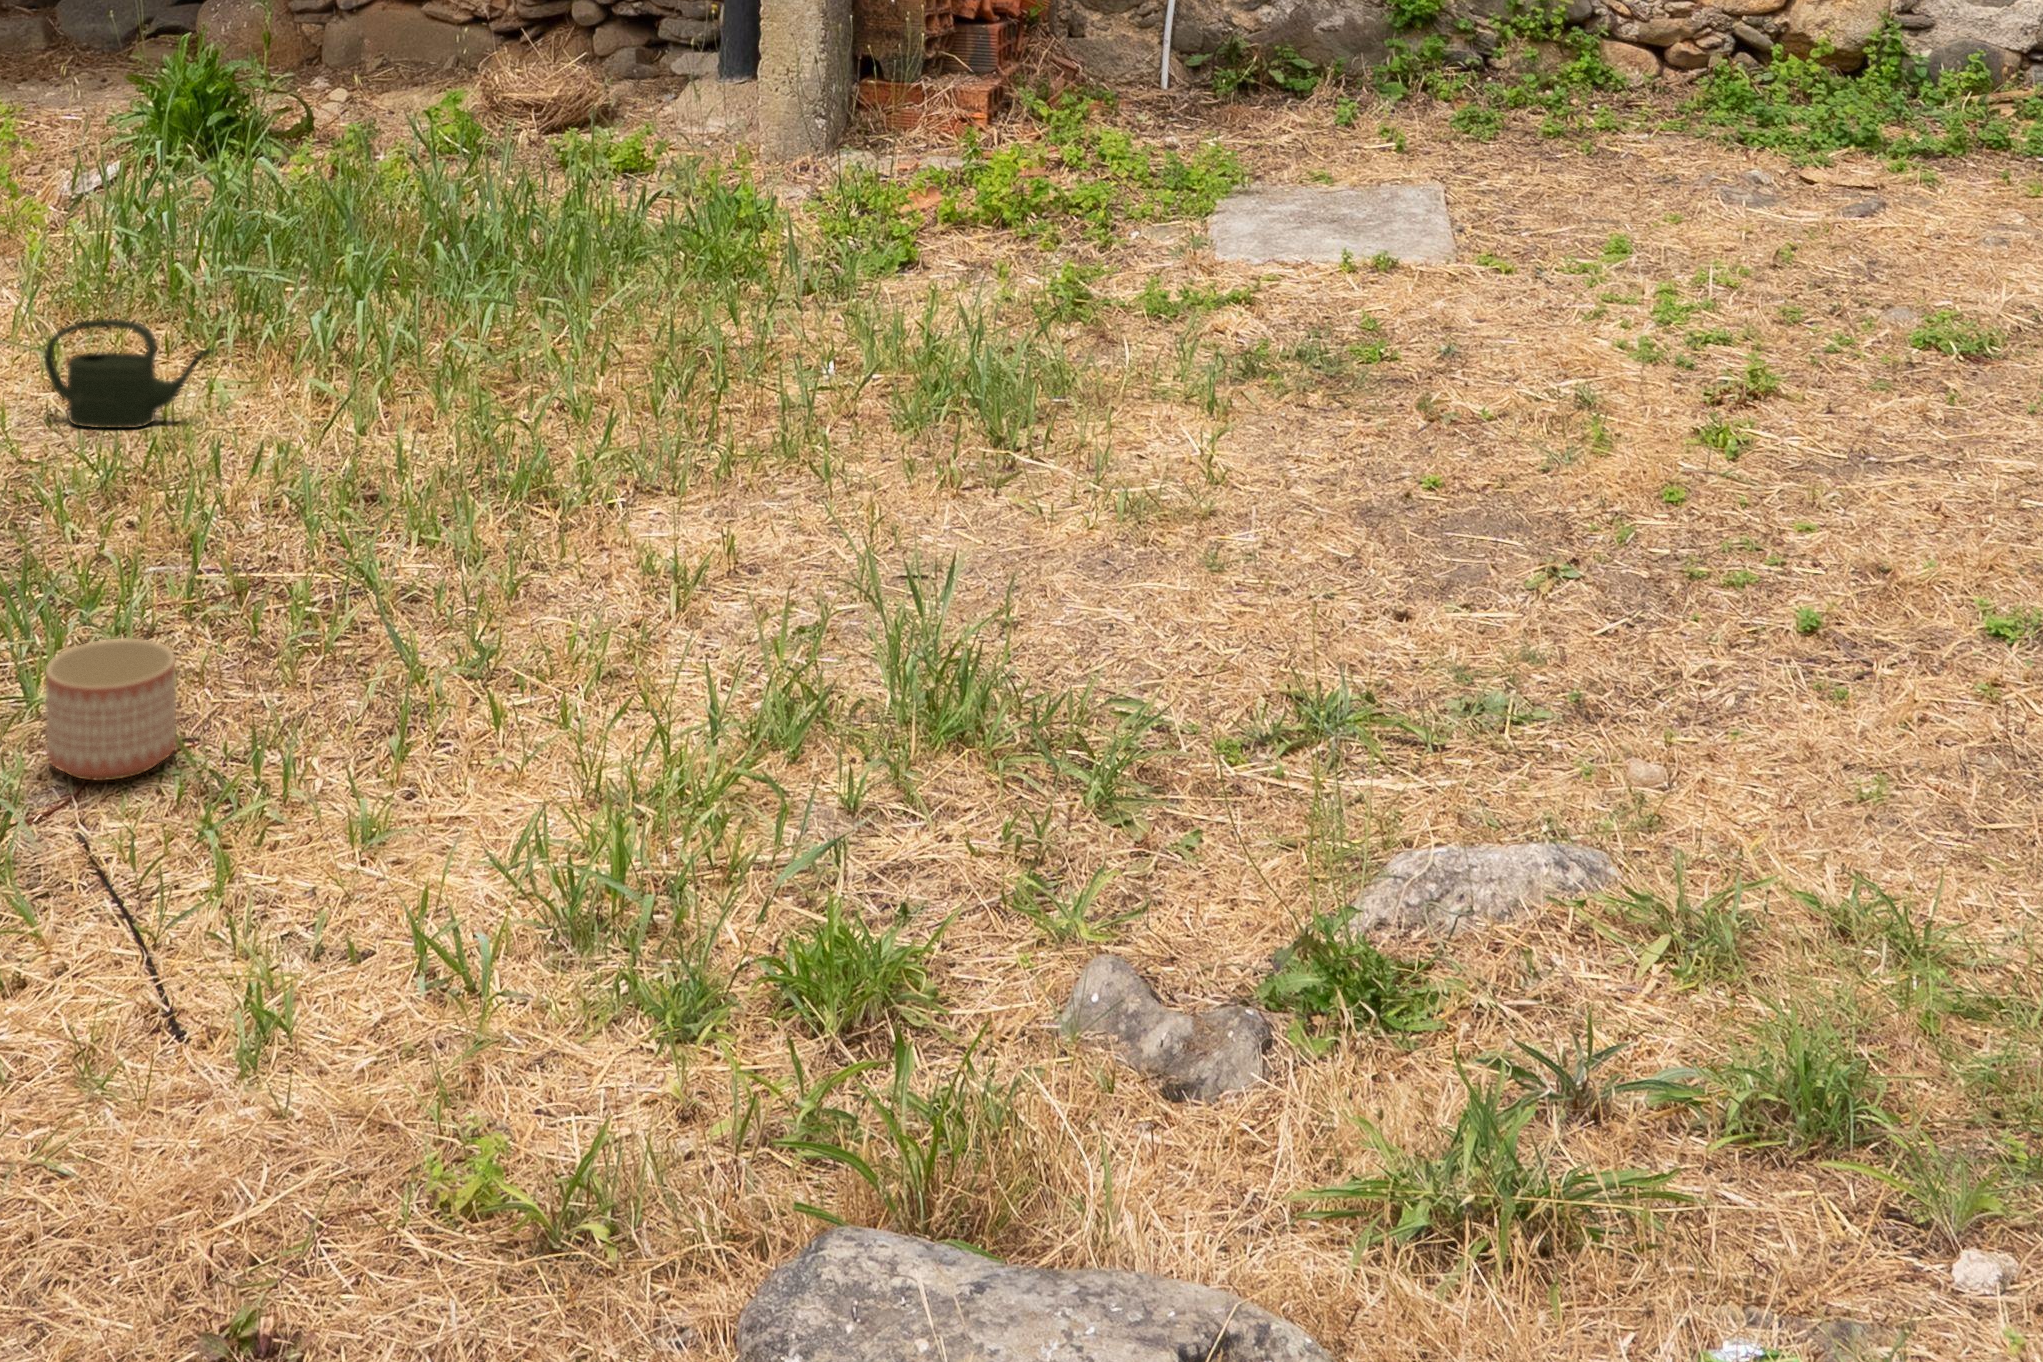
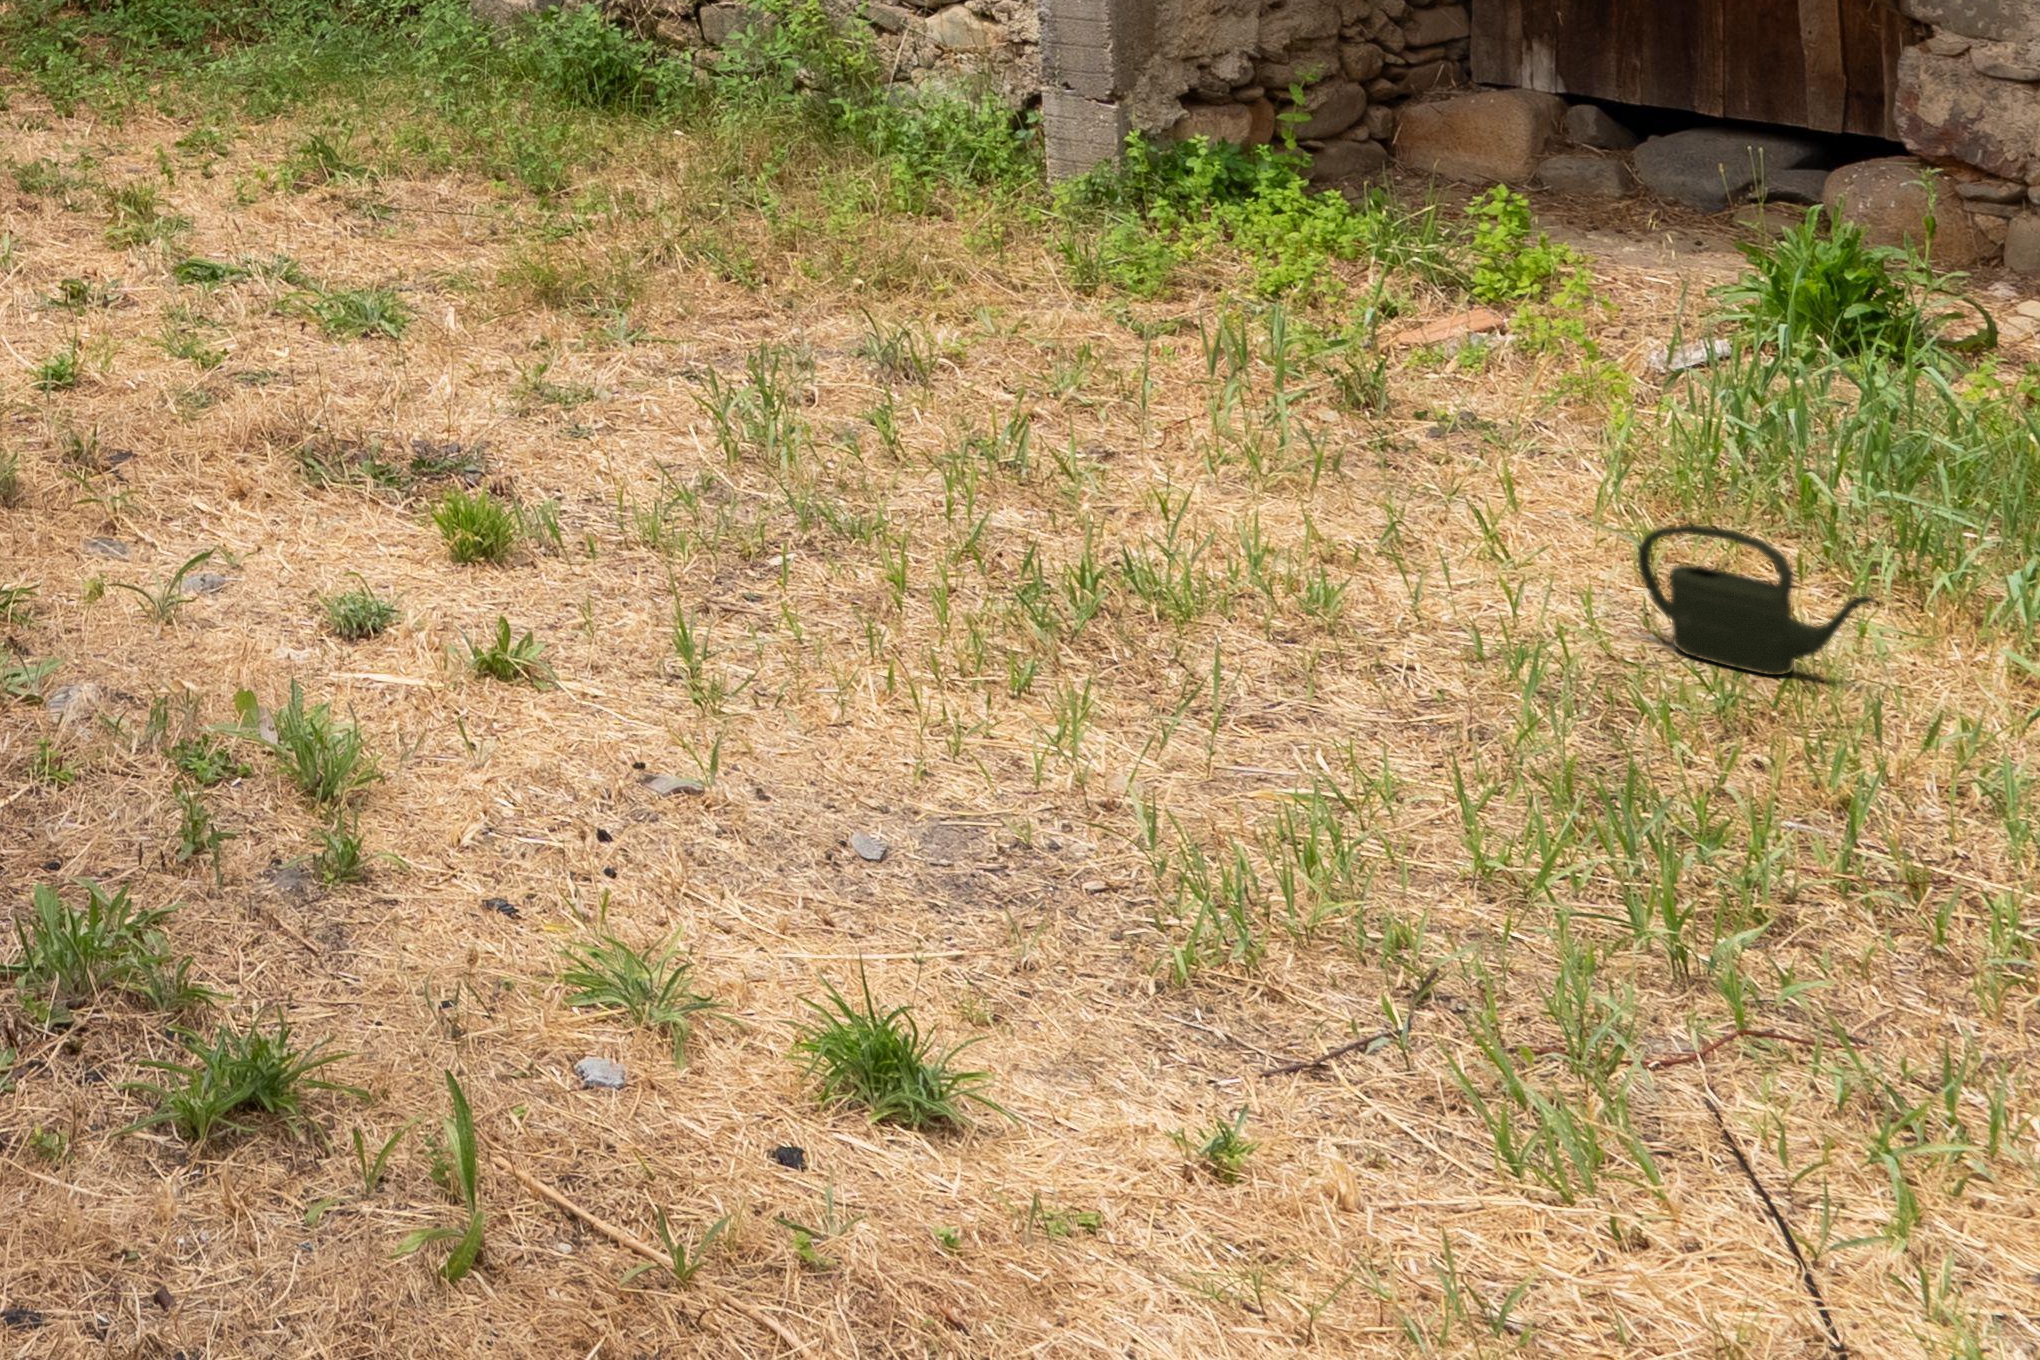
planter: present [46,638,176,781] -> none [1645,944,1841,1146]

